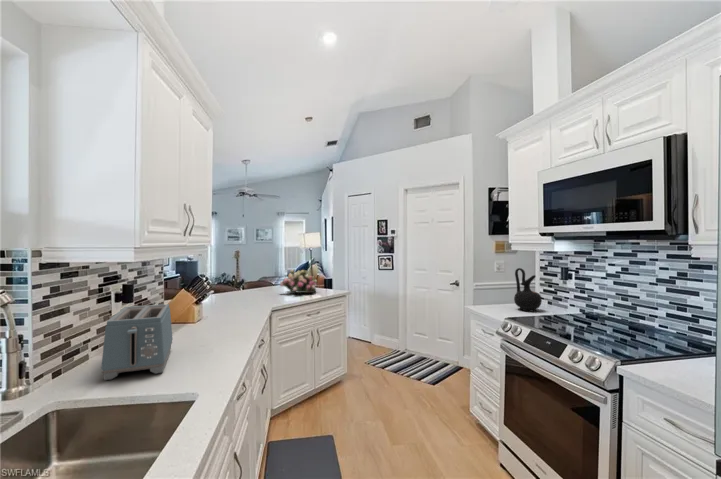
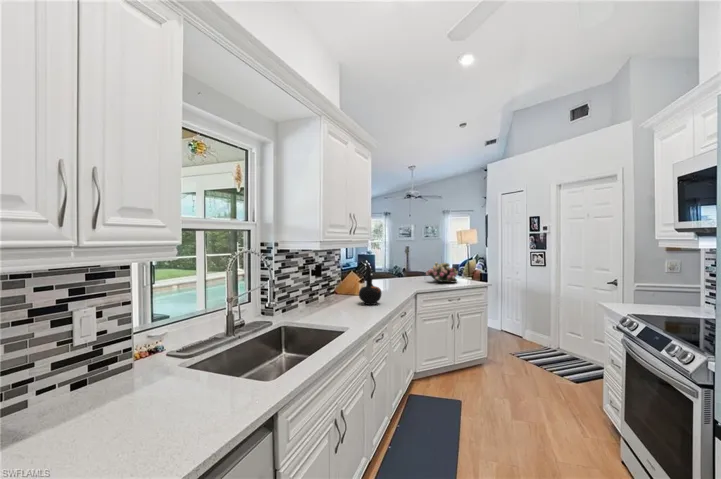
ceramic jug: present [514,268,542,311] -> present [359,265,382,305]
toaster: present [101,304,173,380] -> none [304,278,341,316]

